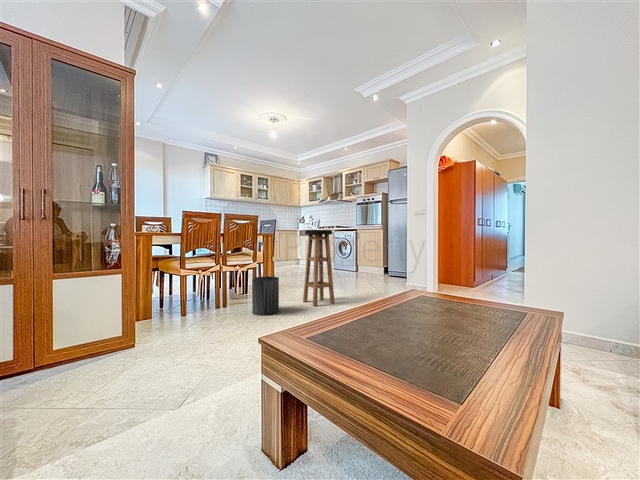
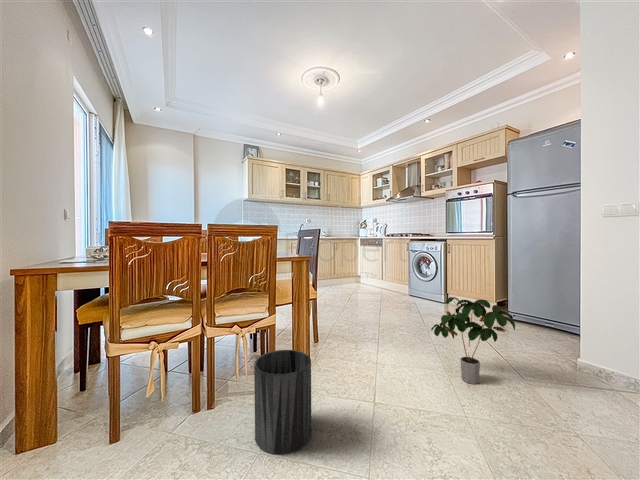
bar stool: present [303,230,335,306] -> none [365,251,434,421]
potted plant: none [338,255,373,297] -> present [431,297,515,384]

